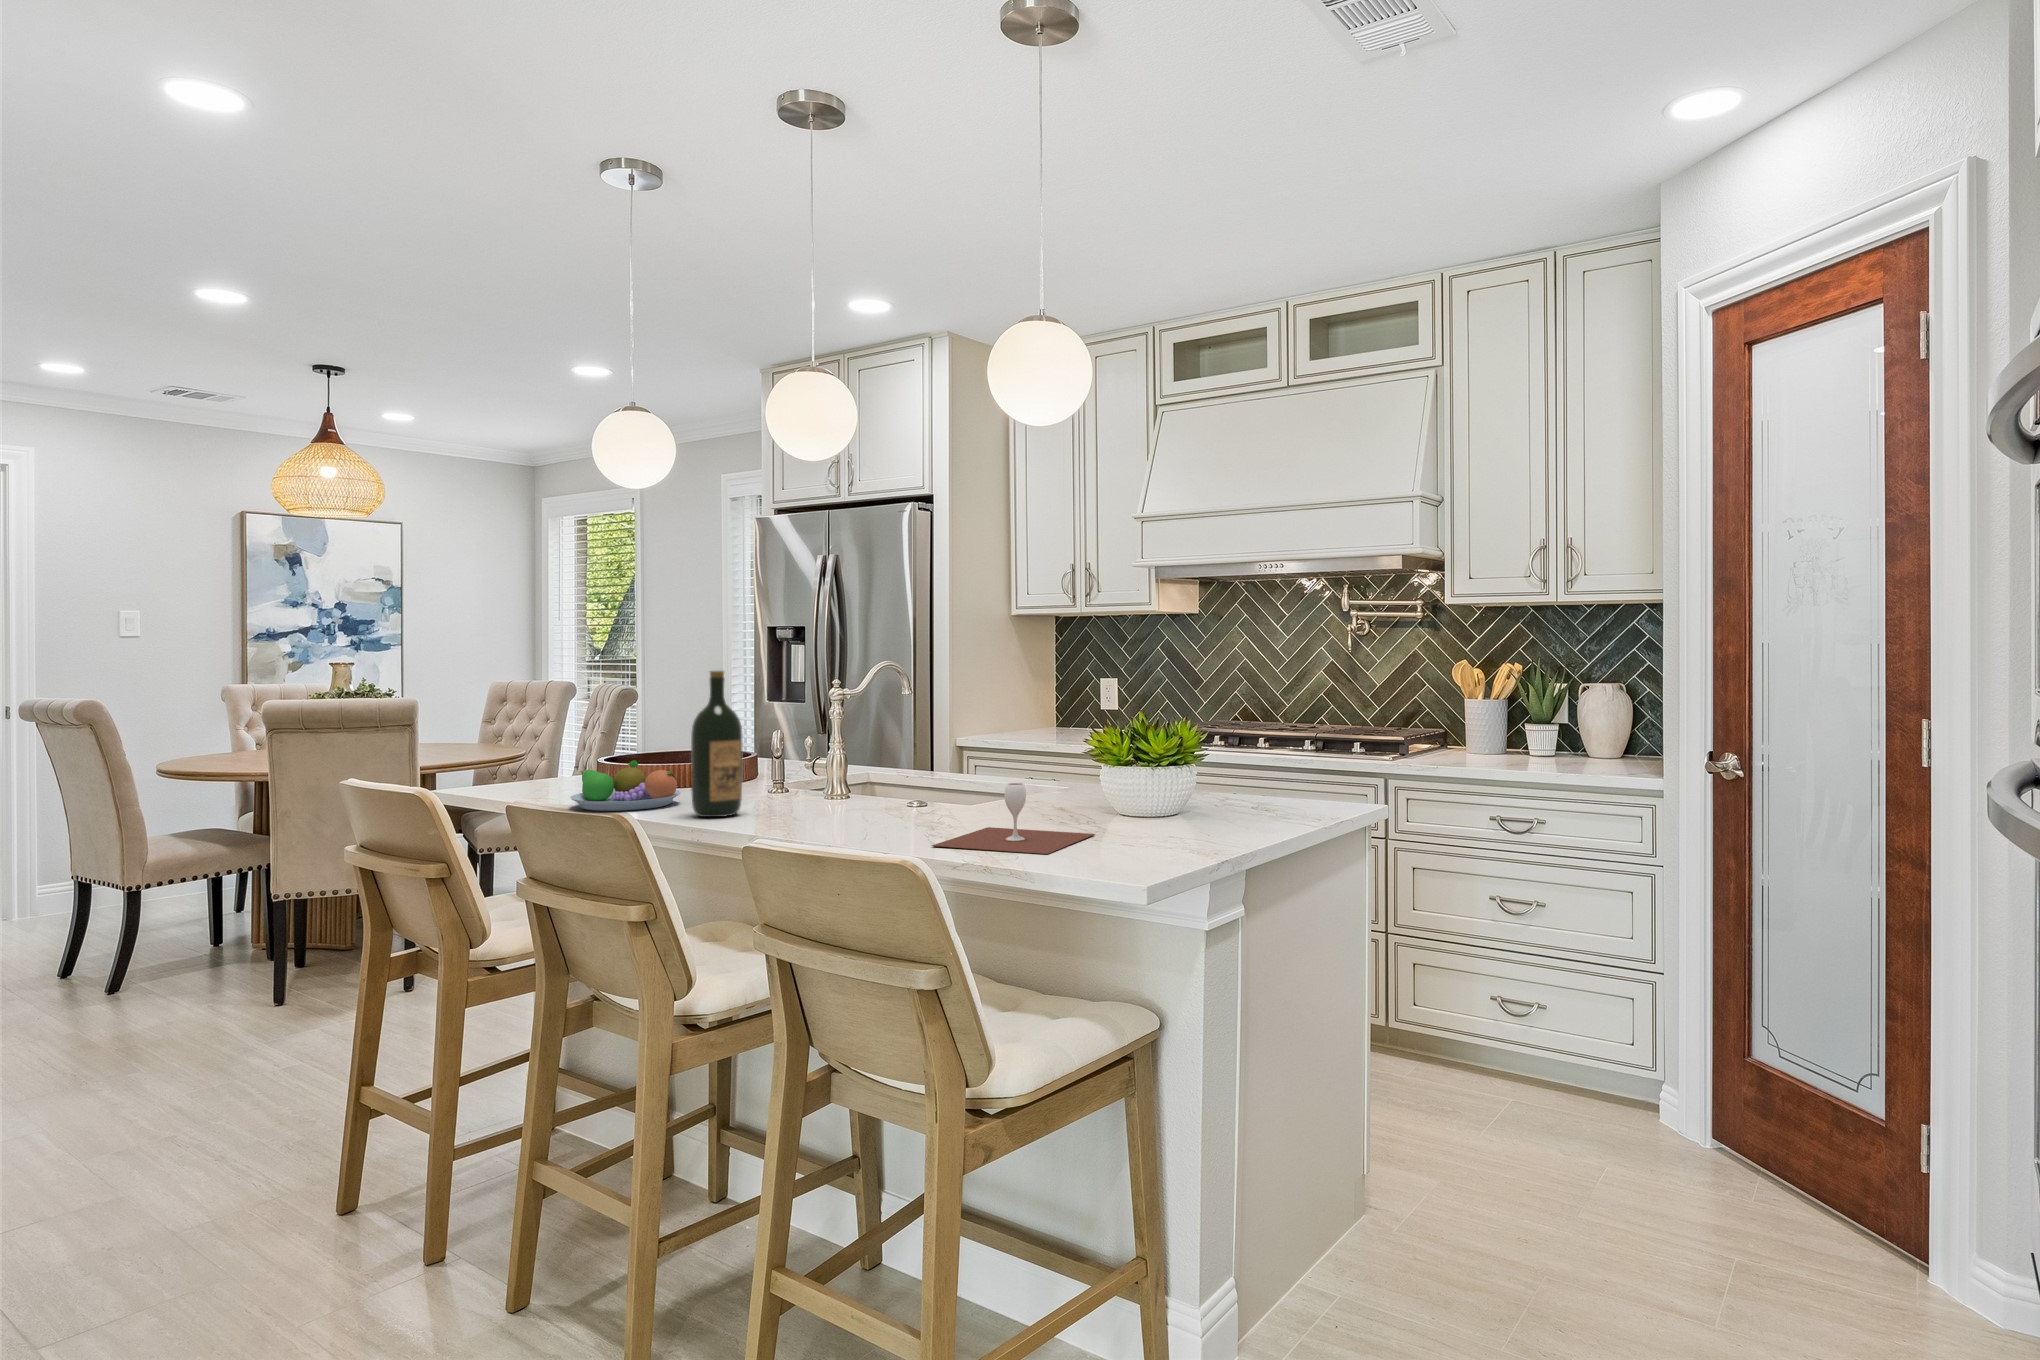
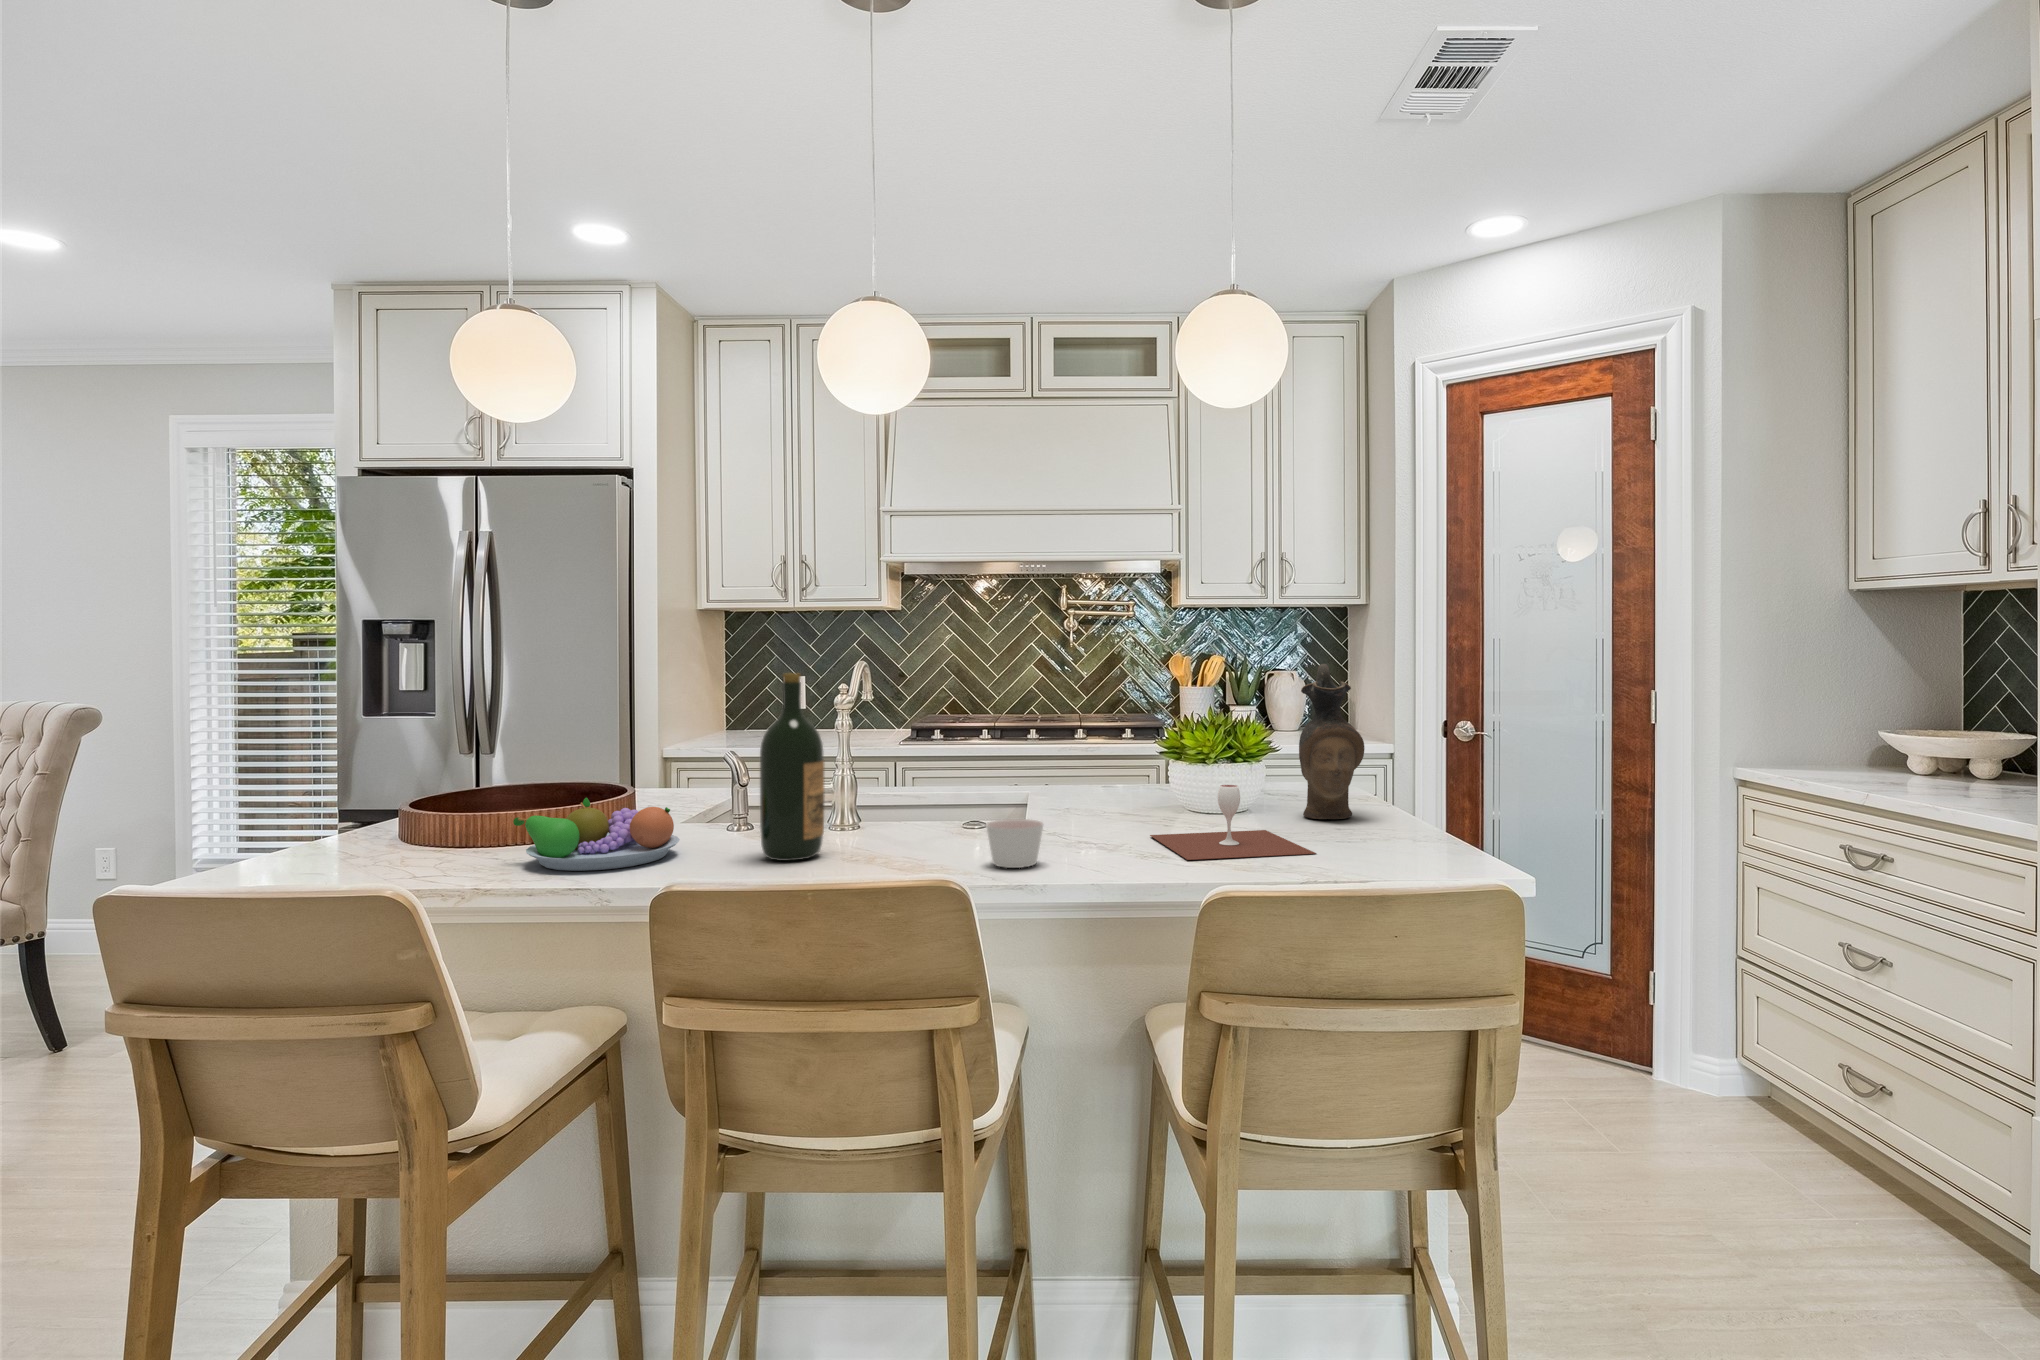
ceramic pitcher: none [1167,670,1235,833] -> present [1299,664,1365,819]
candle: none [788,797,838,837] -> present [986,819,1044,868]

